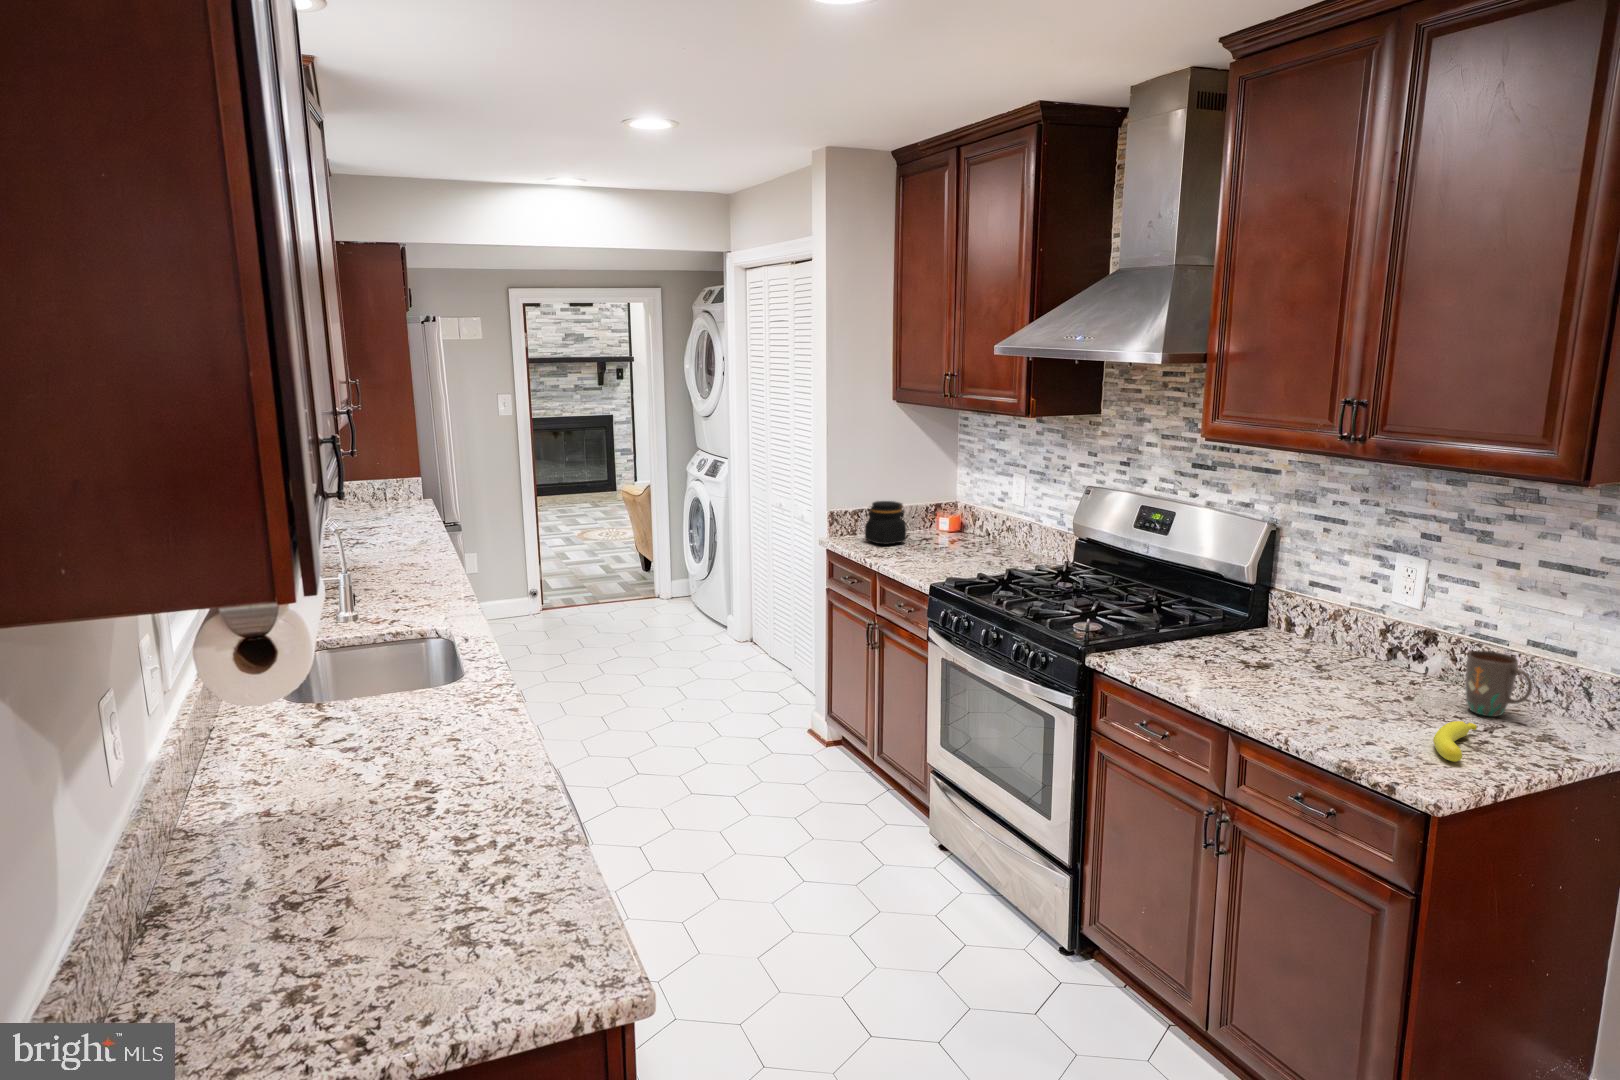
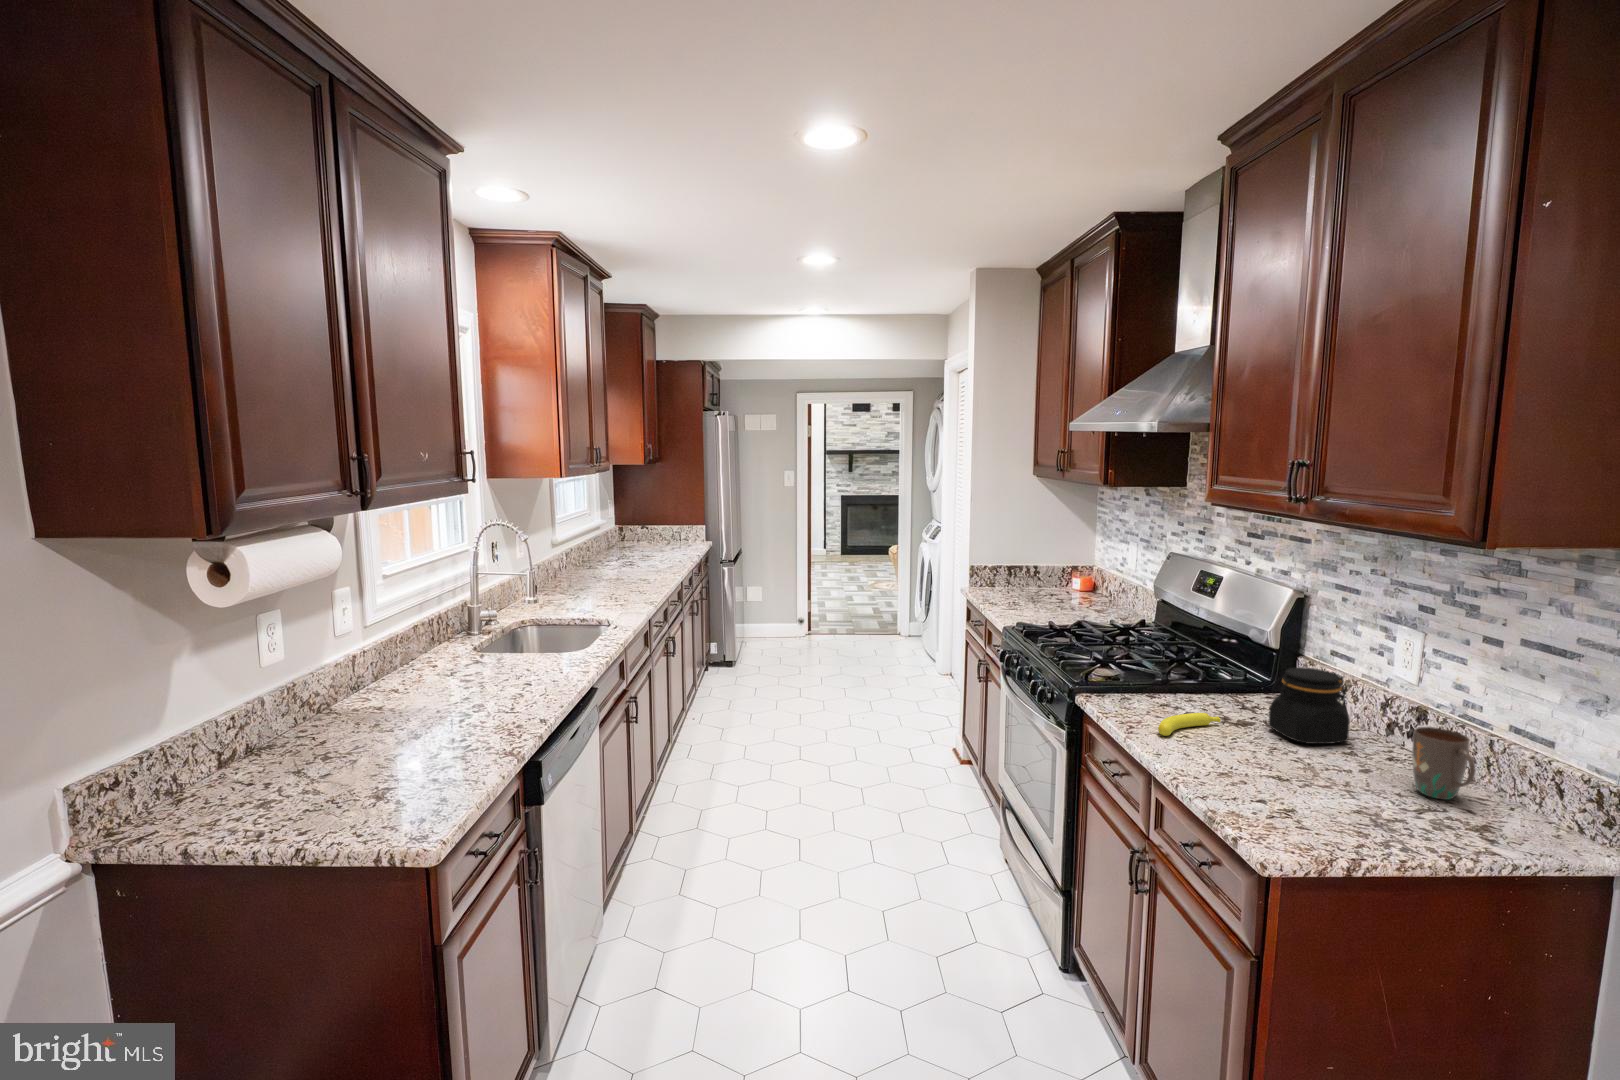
jar: present [865,501,906,544] -> present [1268,667,1350,744]
banana: present [1433,721,1477,762] -> present [1158,713,1221,736]

